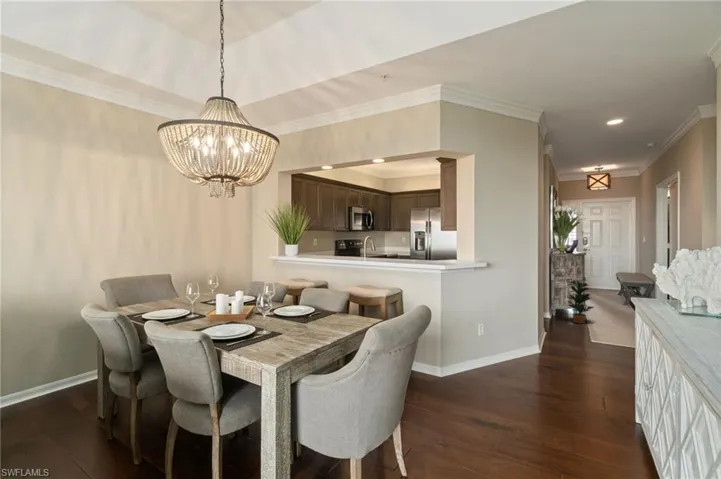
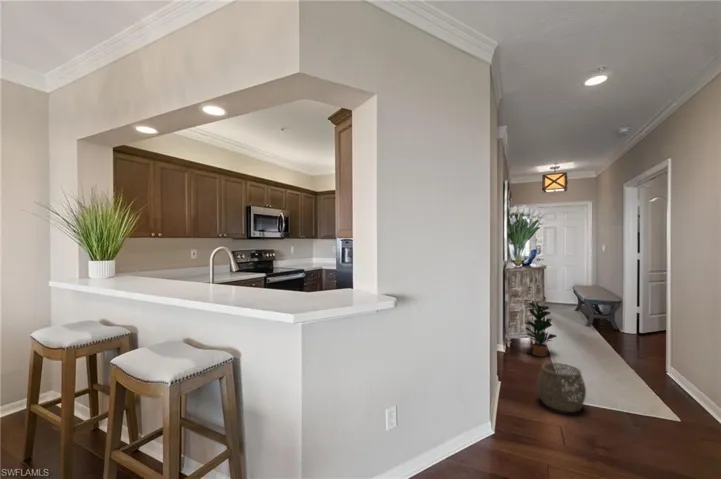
woven basket: none [574,319,611,352] -> present [537,363,586,412]

